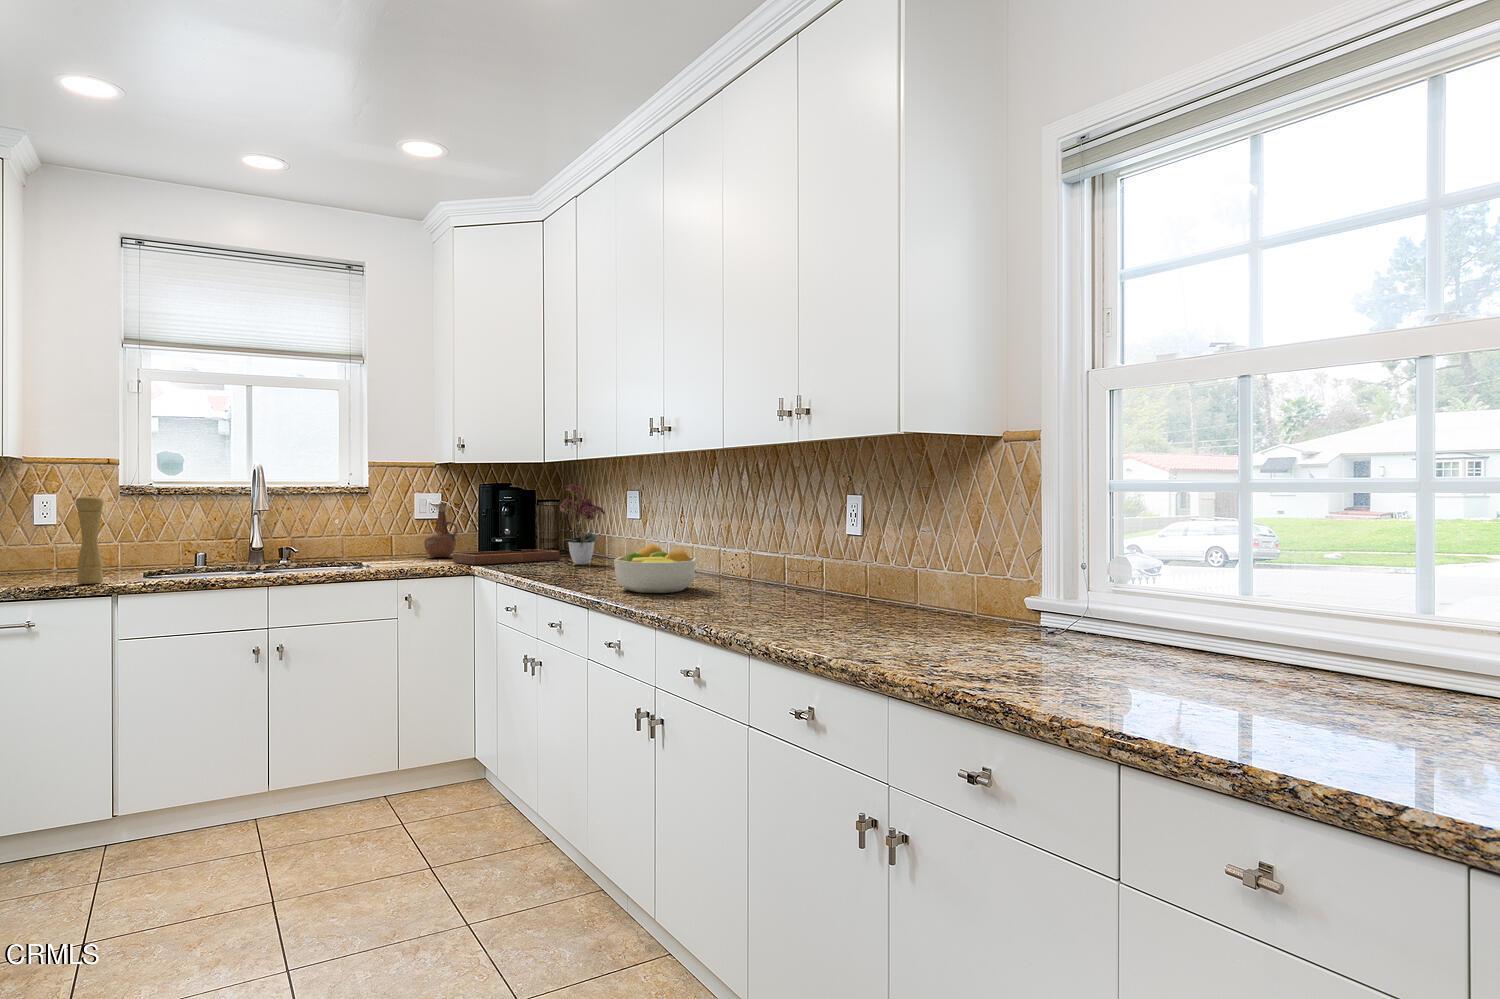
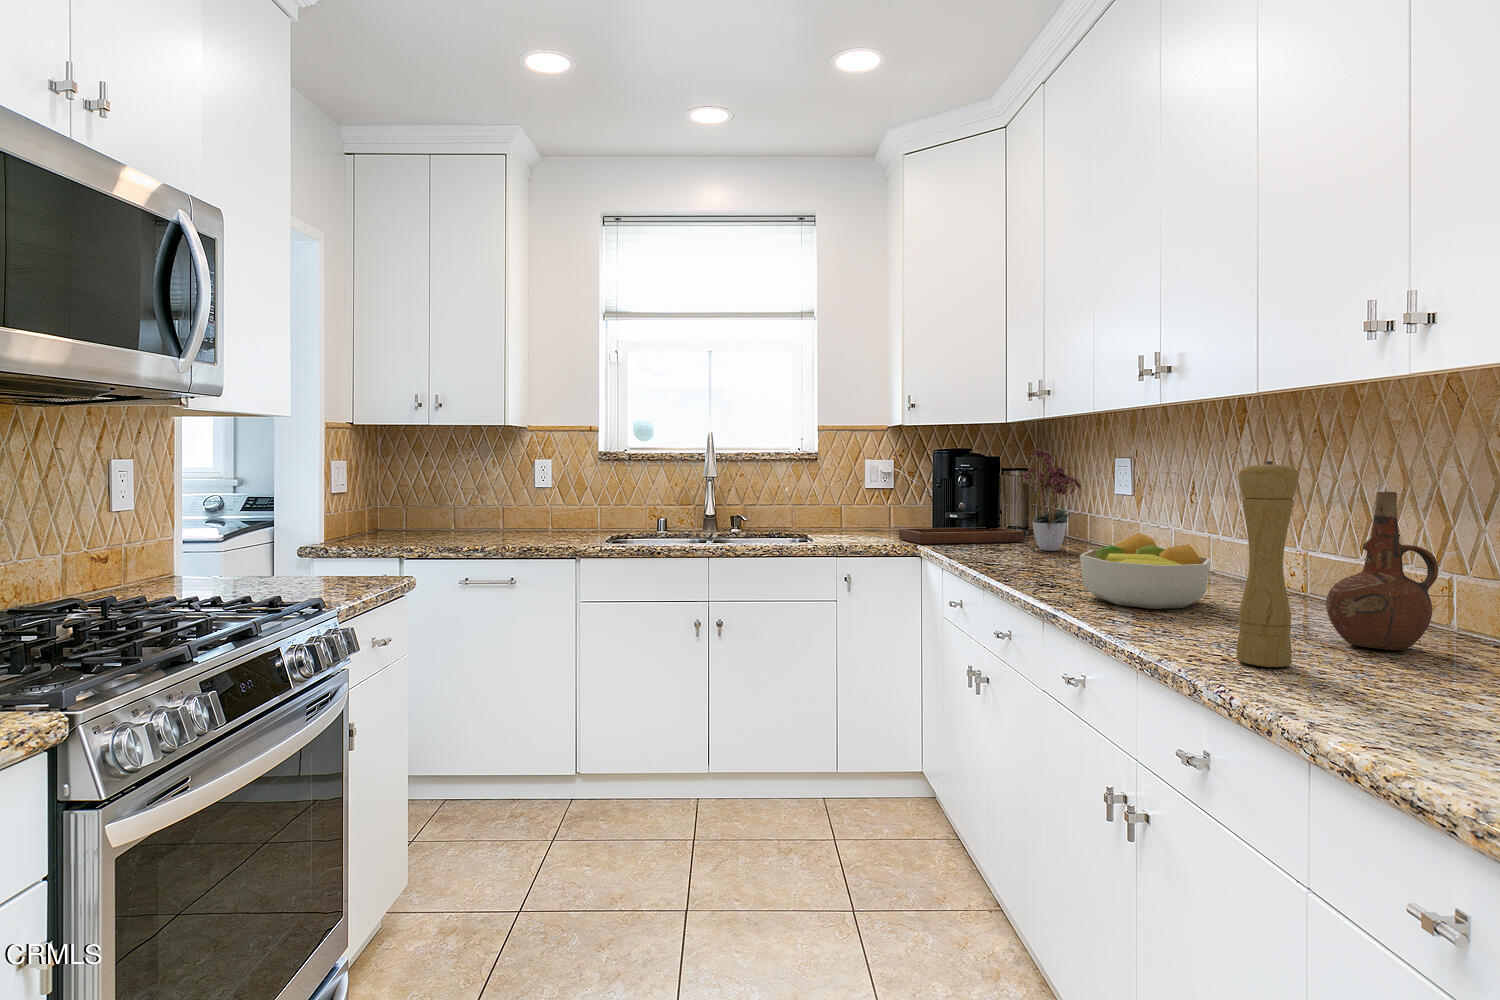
pepper mill: present [76,495,103,584] -> present [1236,461,1299,667]
ceramic pitcher: present [424,503,458,557] -> present [1326,492,1438,650]

